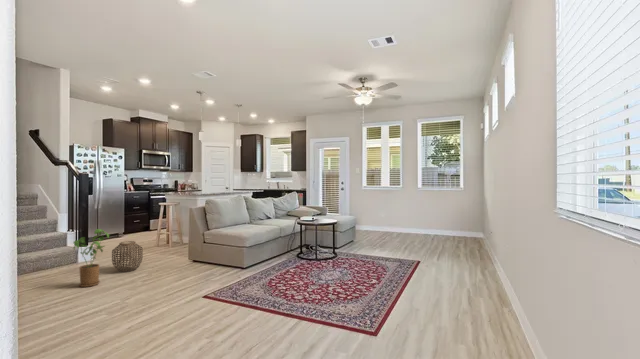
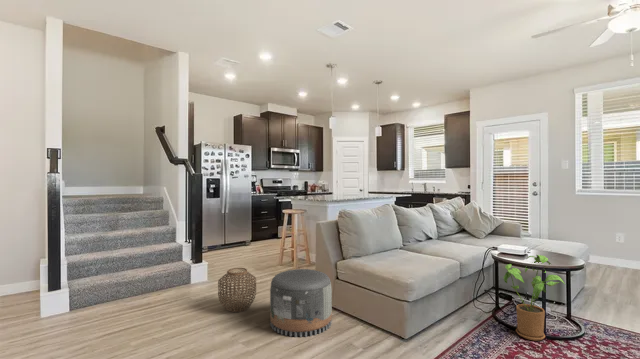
house plant: present [74,229,109,287] -> present [504,255,565,341]
pouf: none [156,238,200,277] -> present [270,269,332,337]

